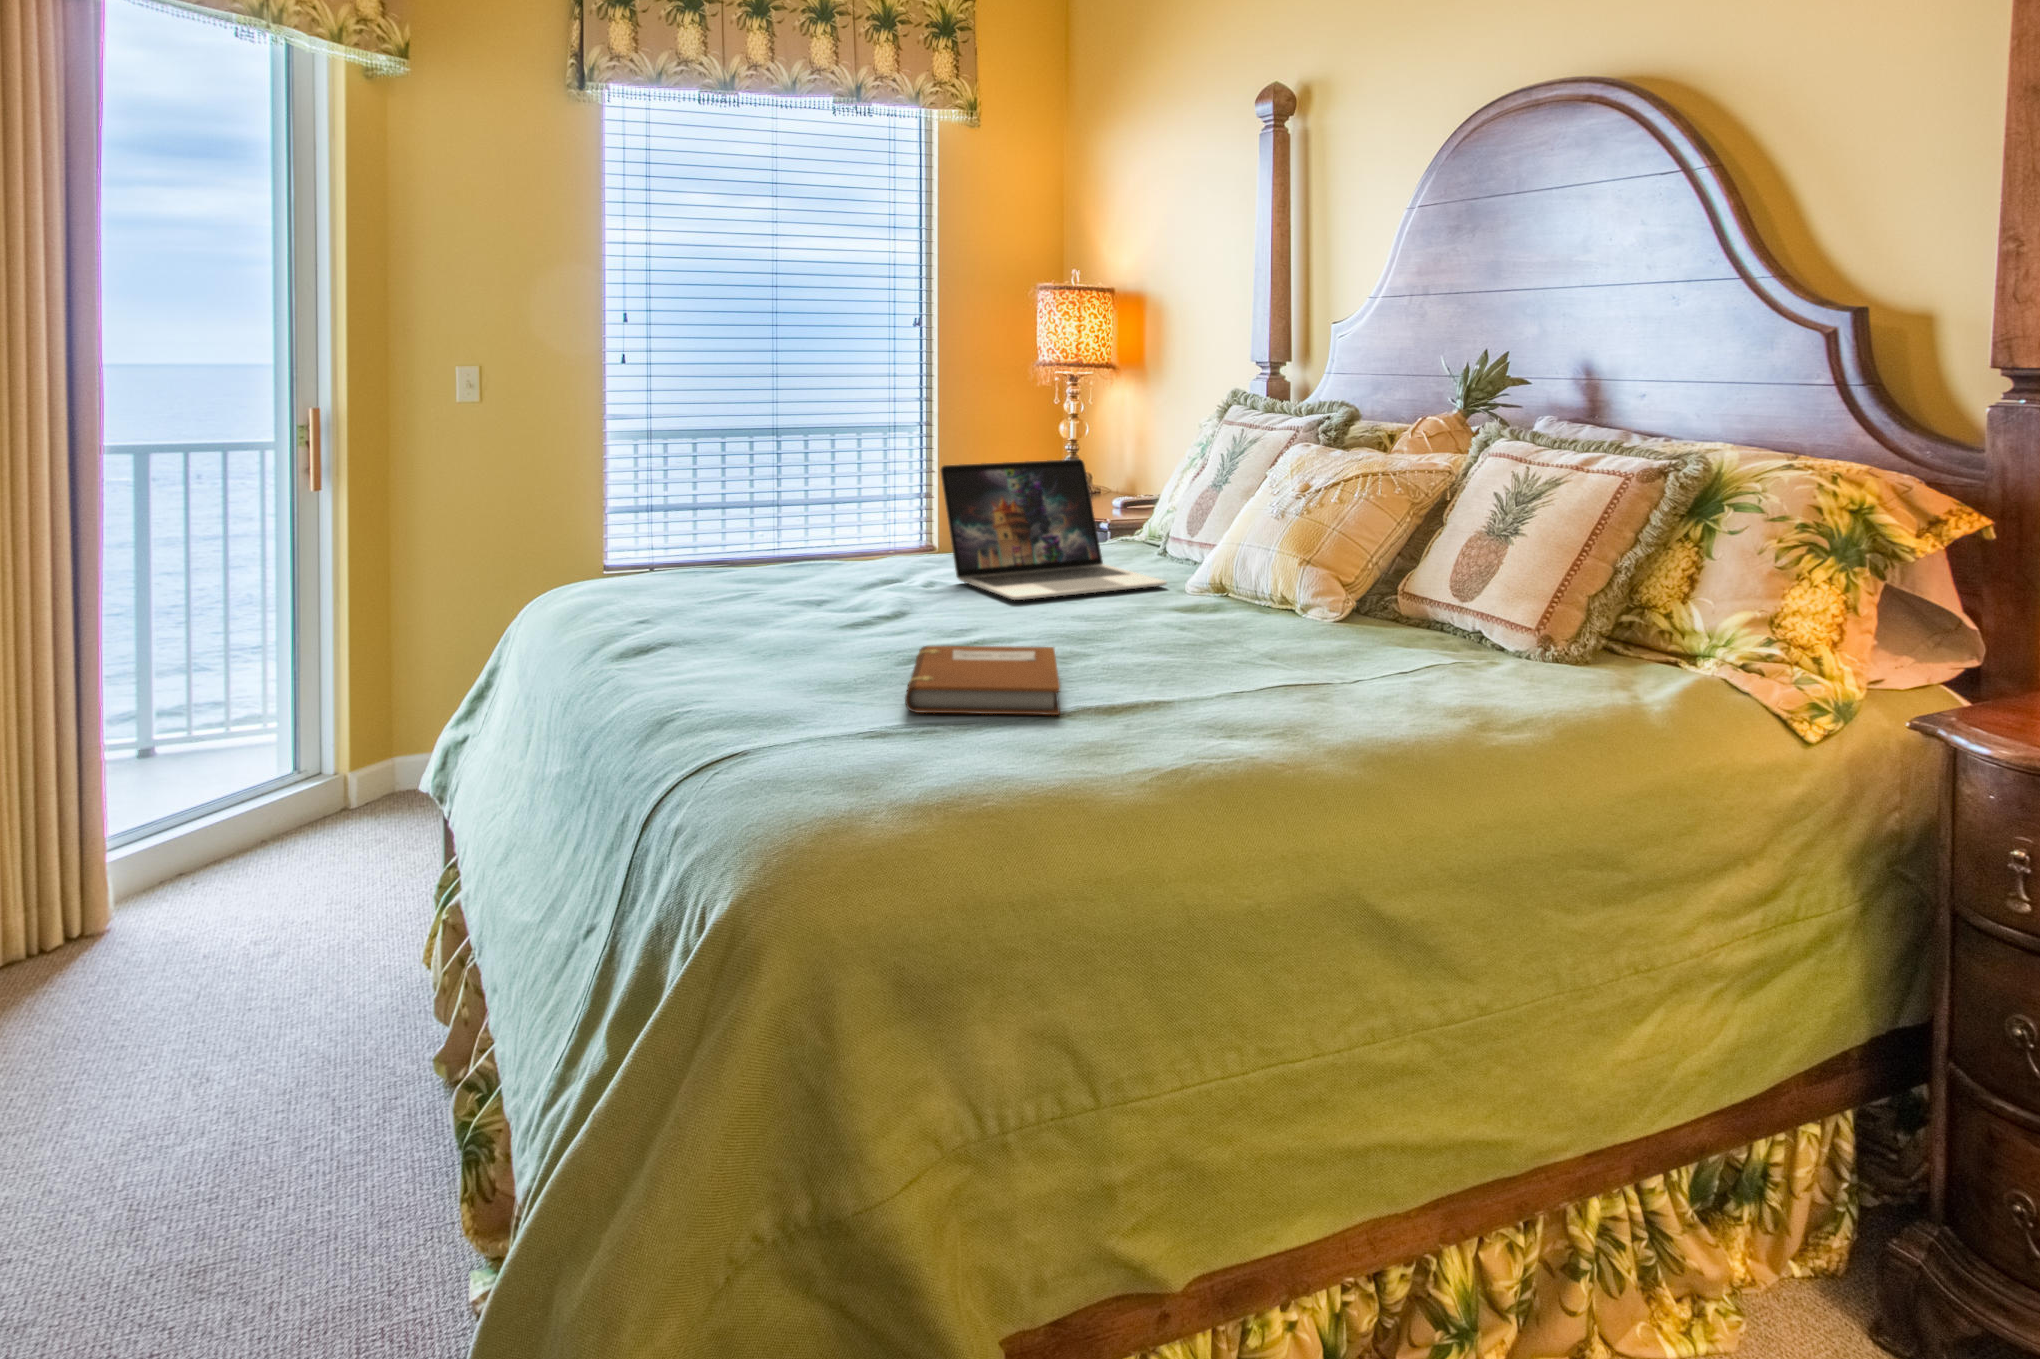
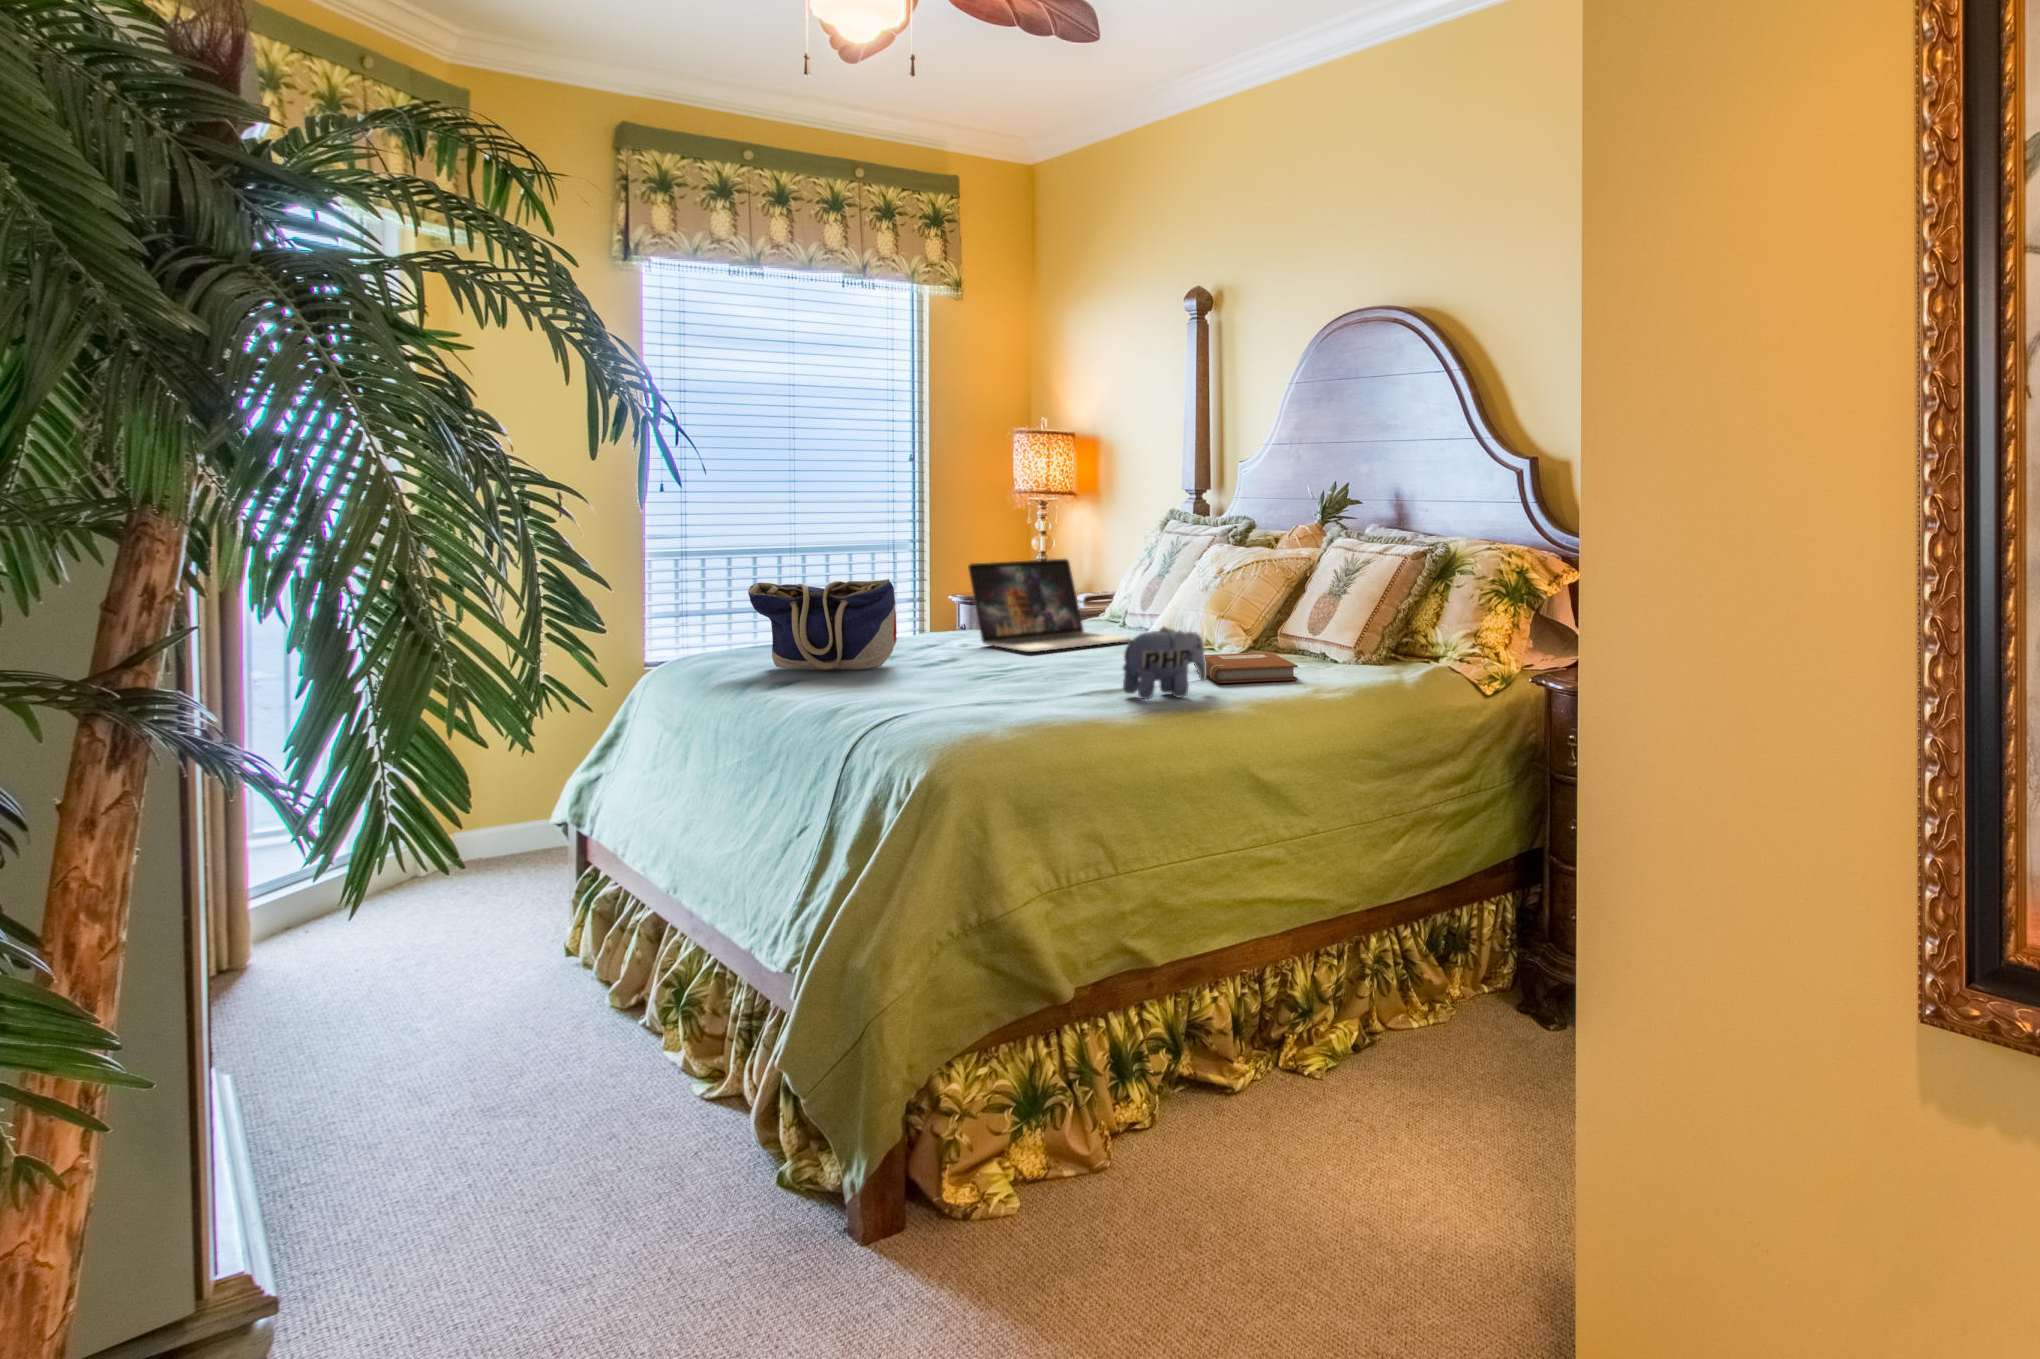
tote bag: none [628,491,826,619] -> present [748,579,897,670]
plush toy: none [1124,596,1276,727] -> present [1121,627,1206,699]
notebook: present [905,646,1060,715] -> present [1195,653,1298,683]

